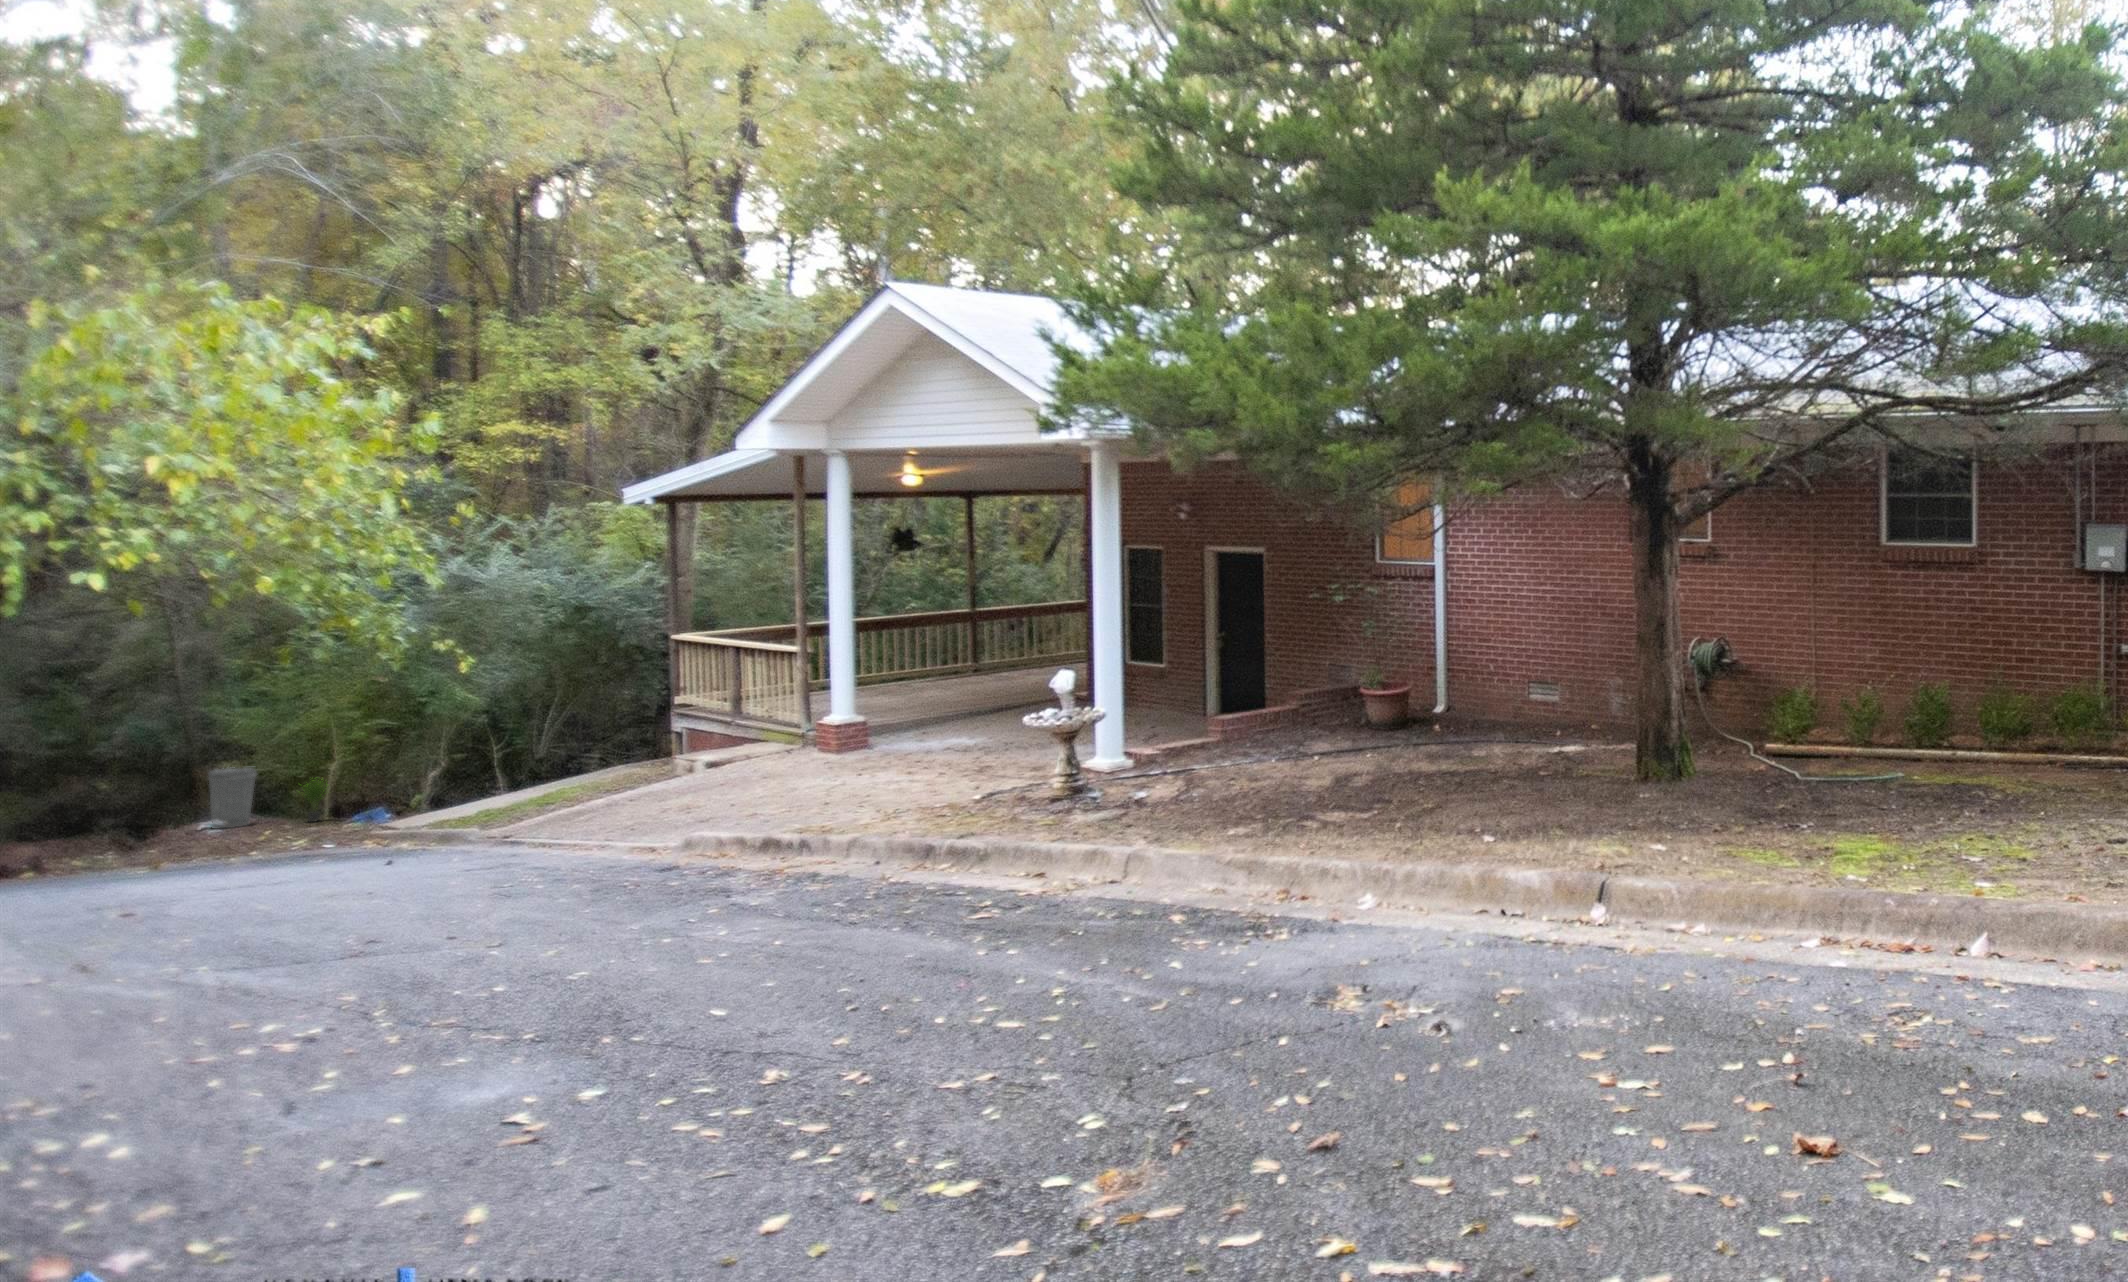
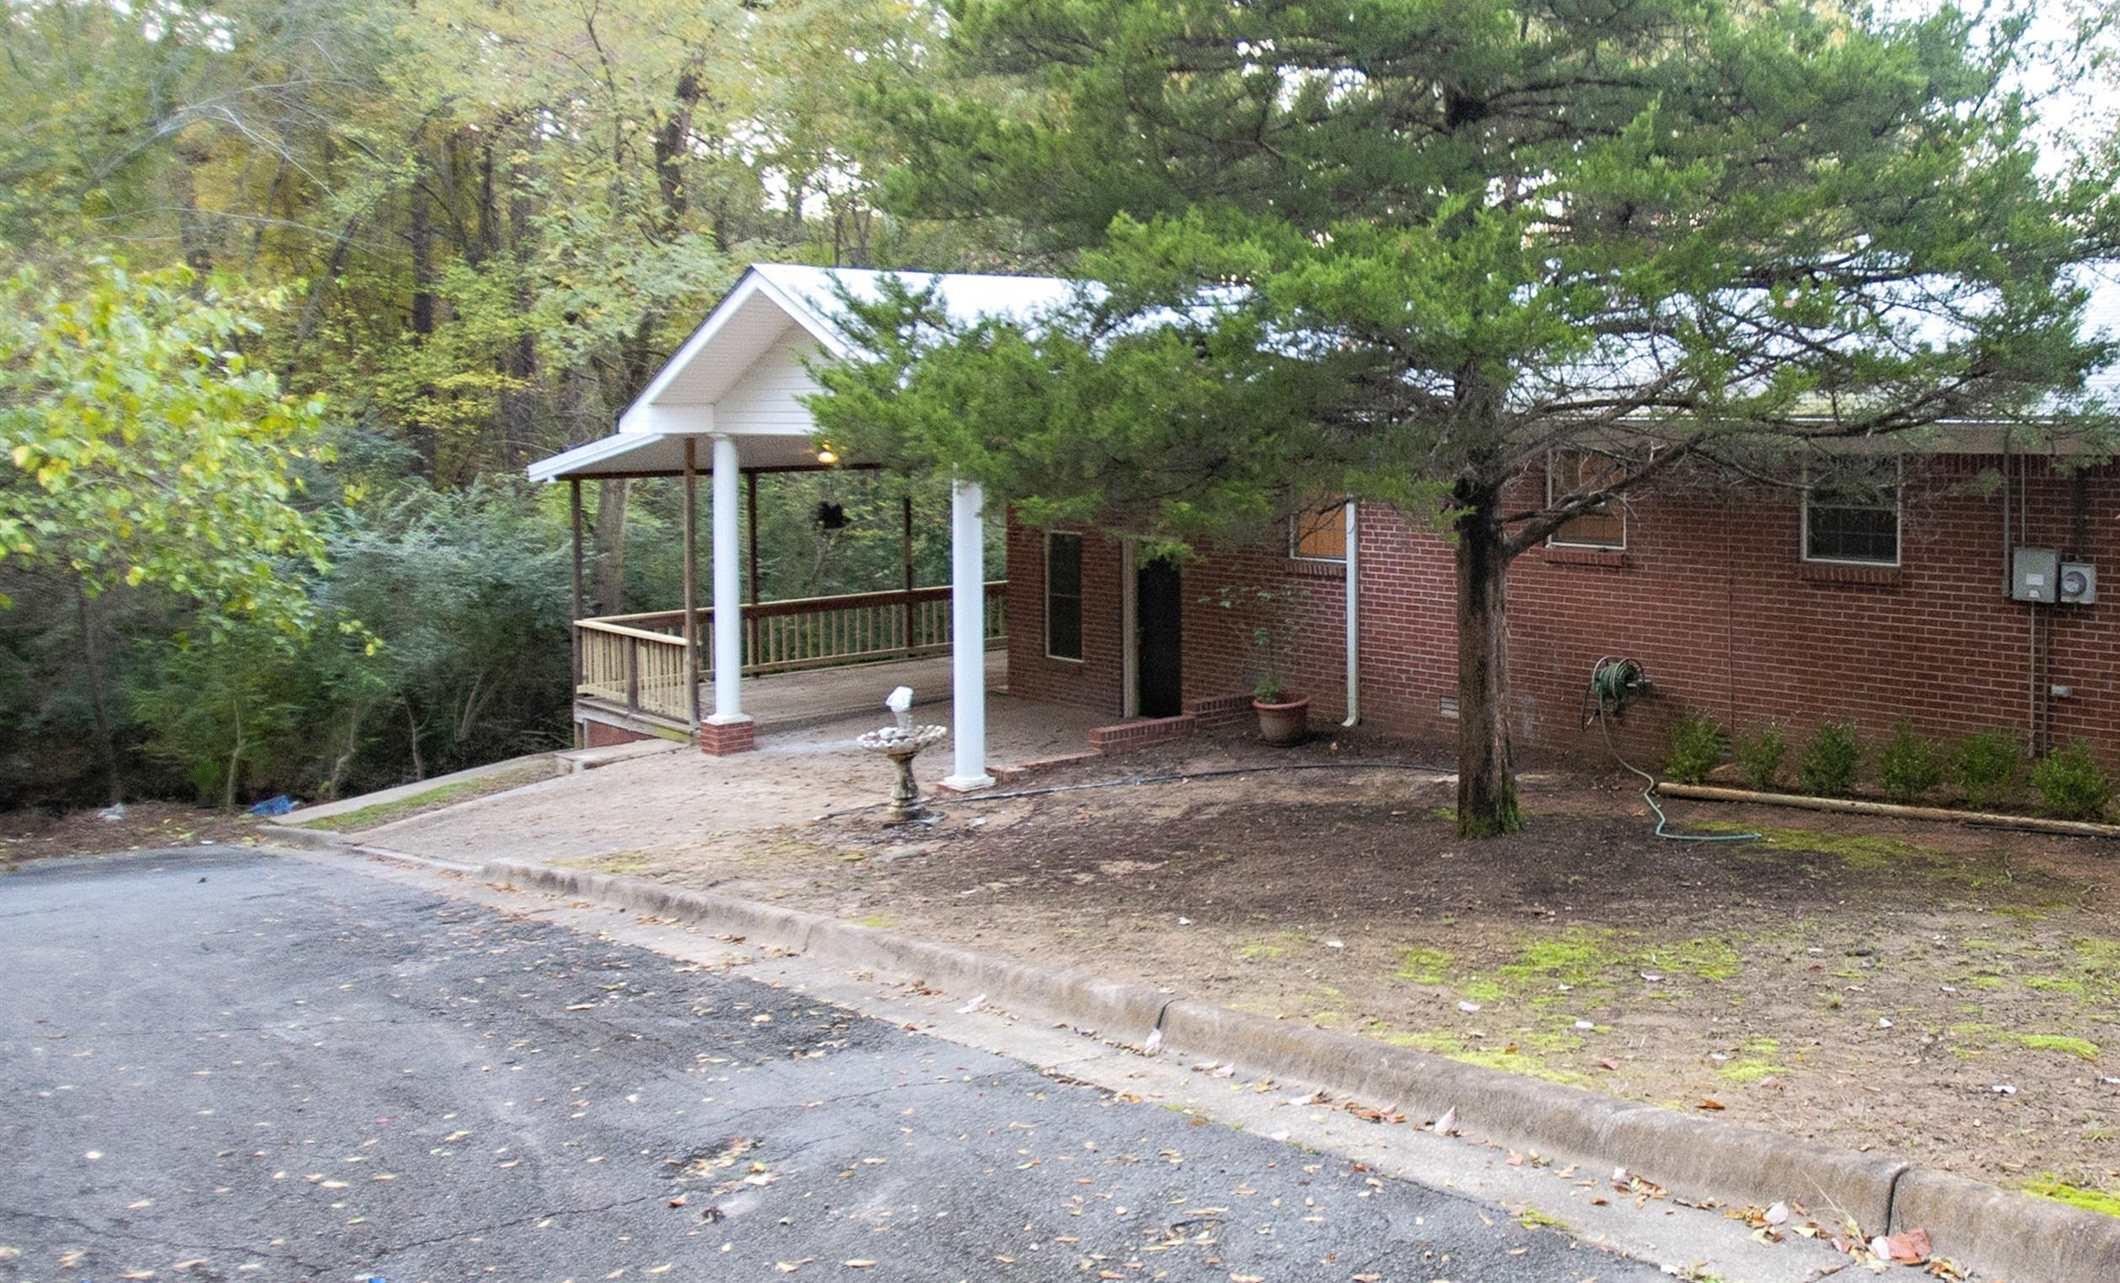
trash can: present [208,767,257,829] -> none [98,747,150,812]

